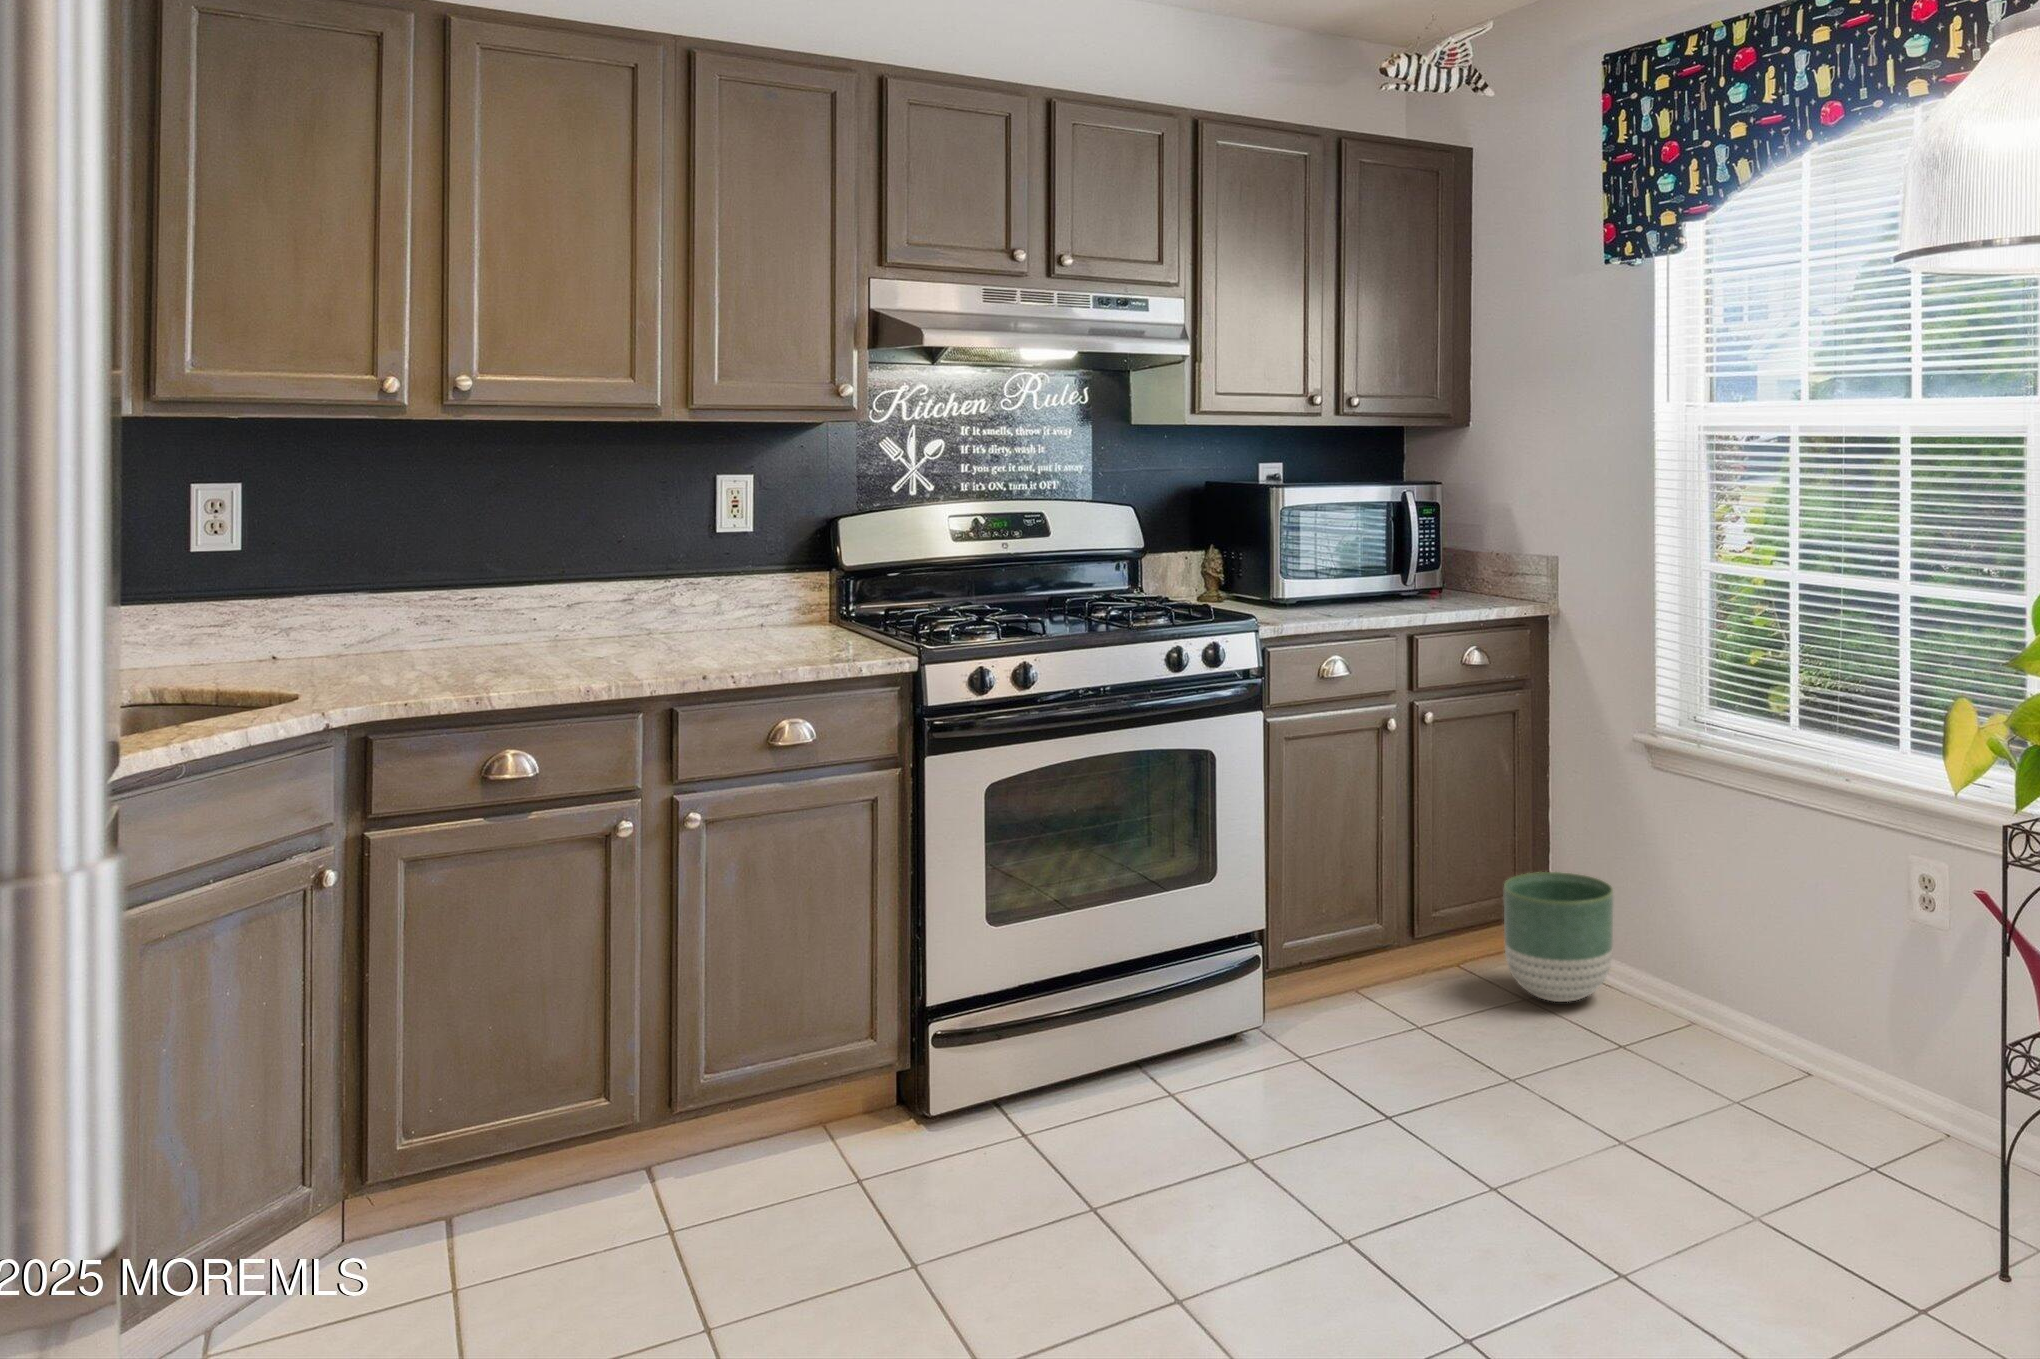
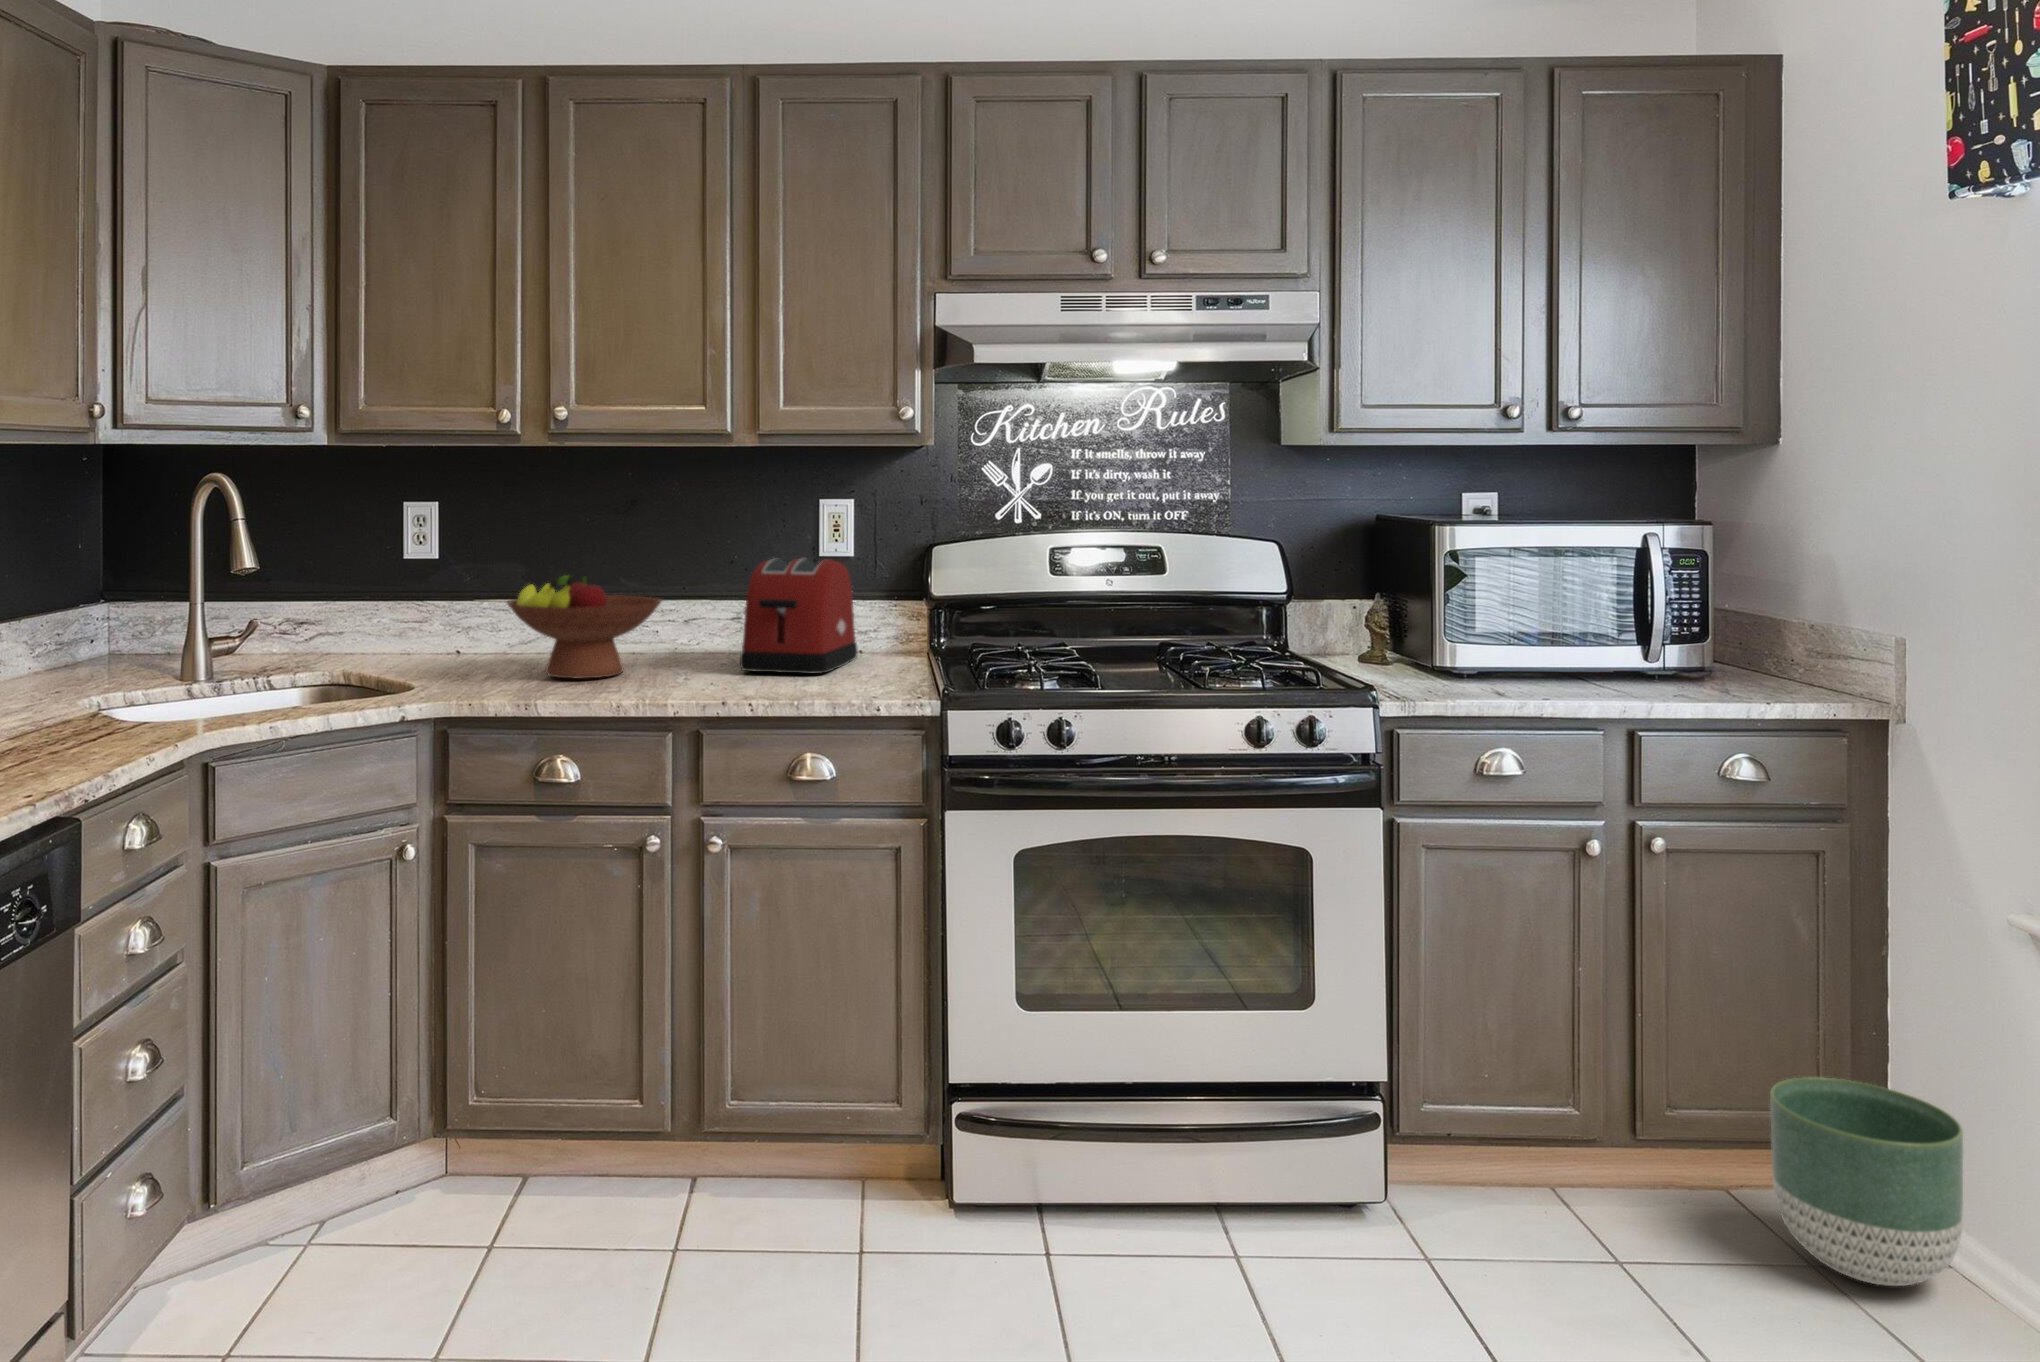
toaster: none [679,532,778,647] -> present [740,558,858,674]
fruit bowl: none [398,556,588,668] -> present [507,575,661,678]

